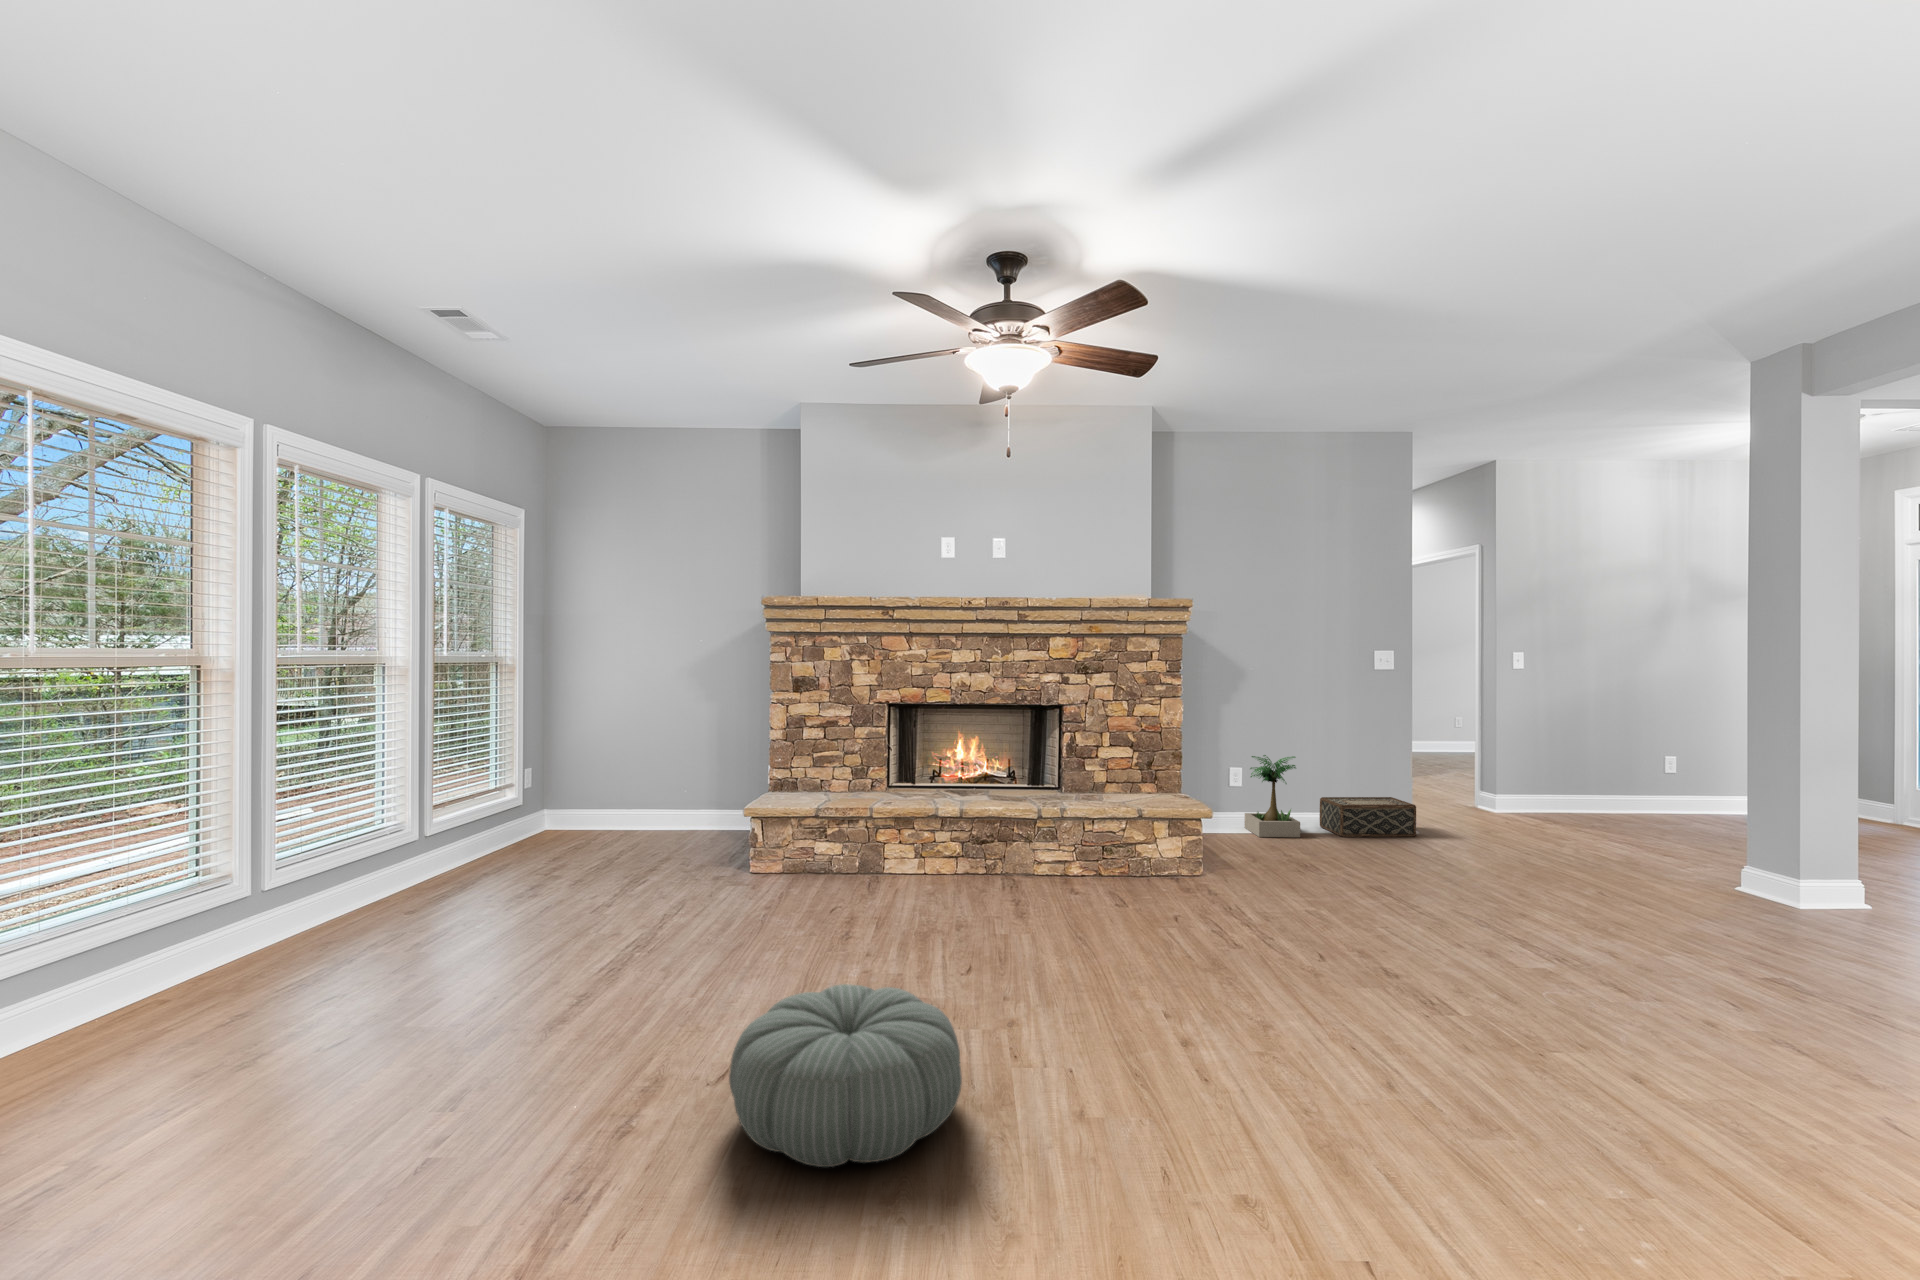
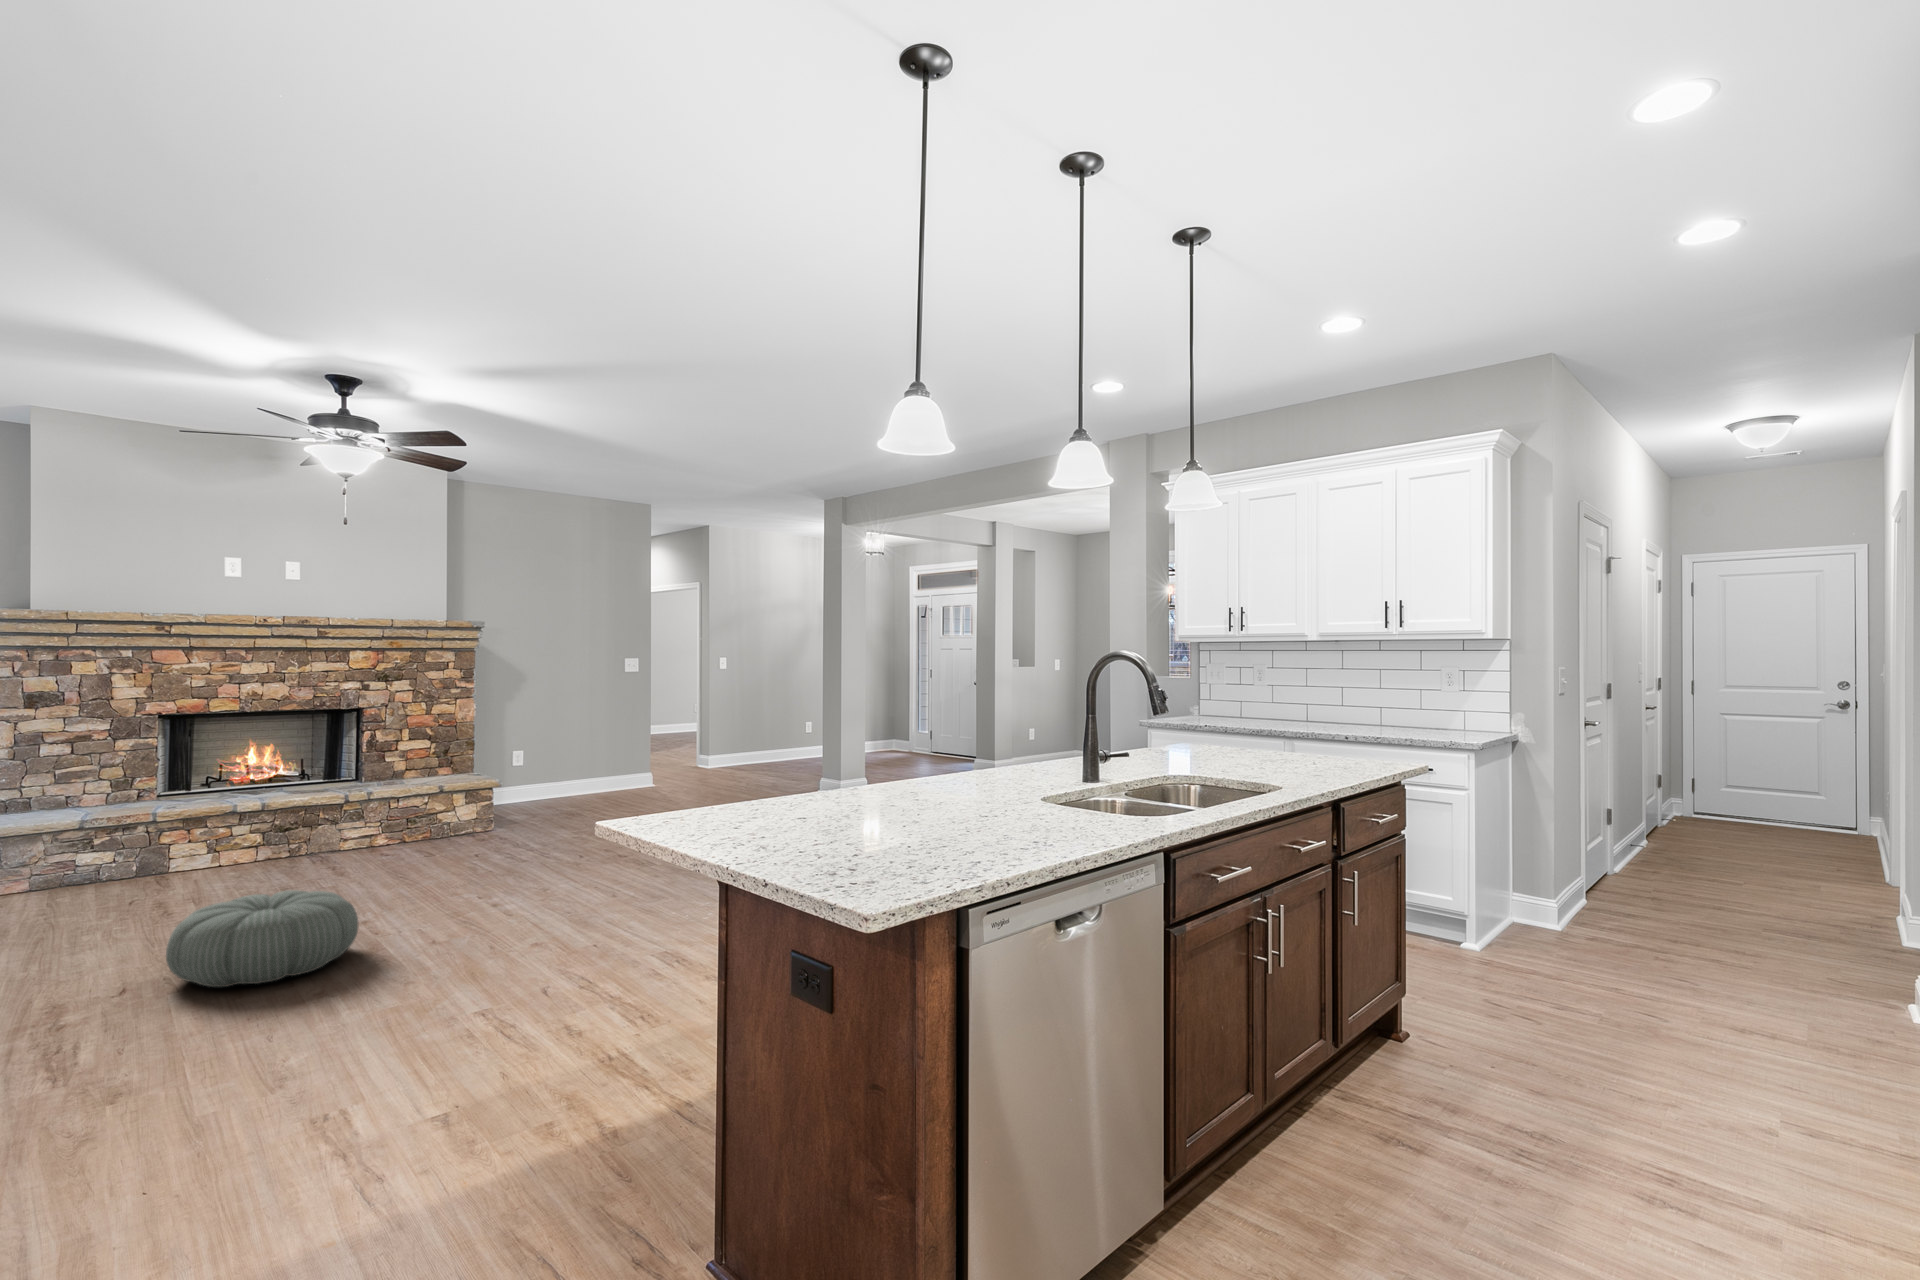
potted plant: present [1245,755,1300,837] -> none [524,740,573,805]
woven basket: present [1320,797,1416,837] -> none [584,766,653,797]

